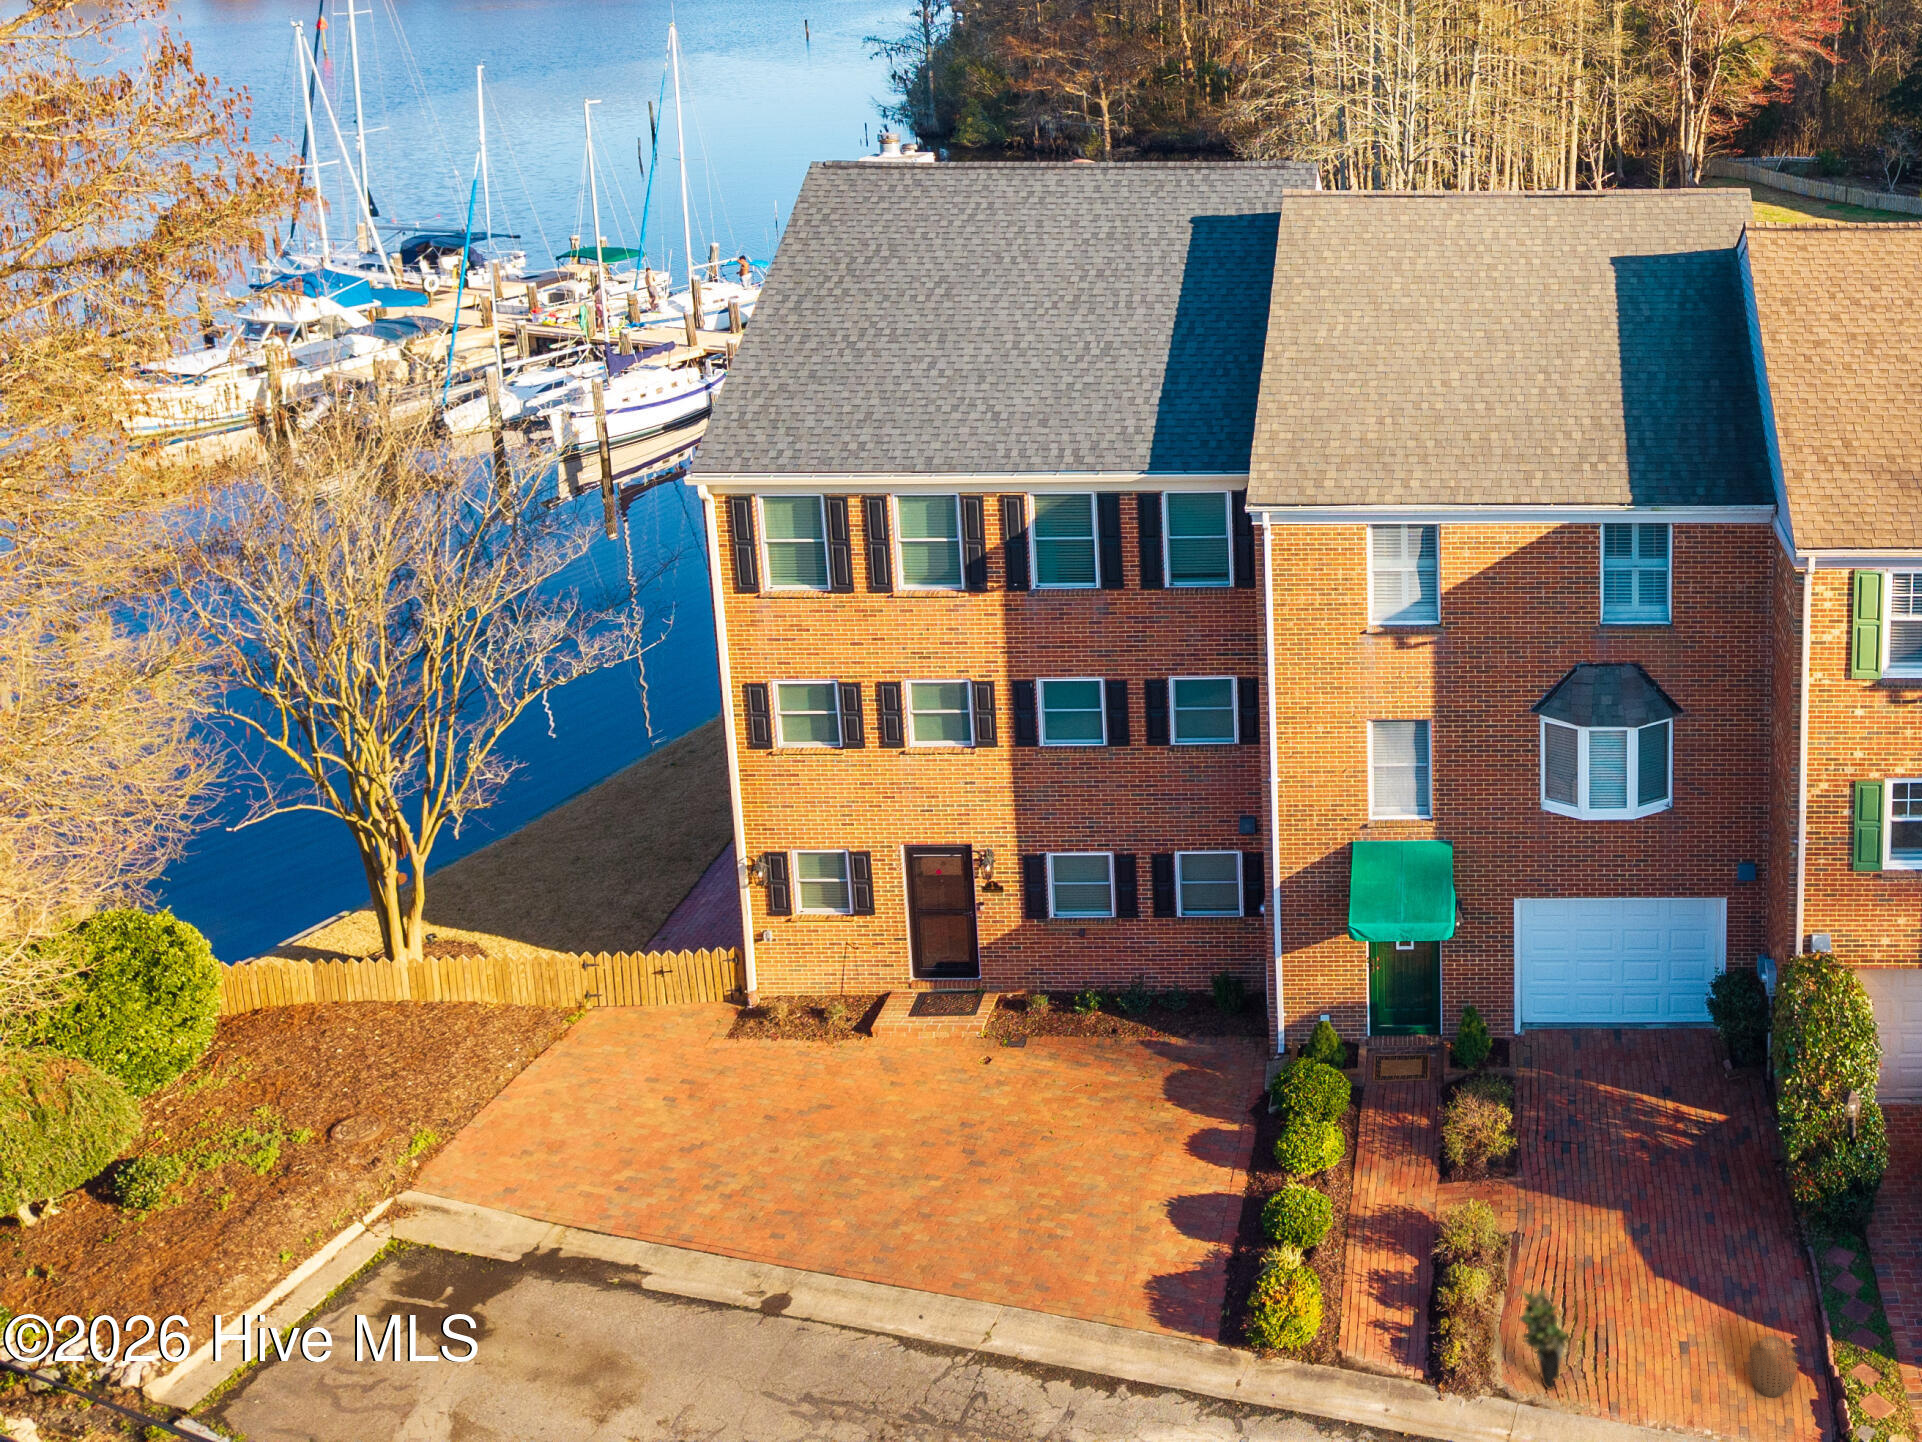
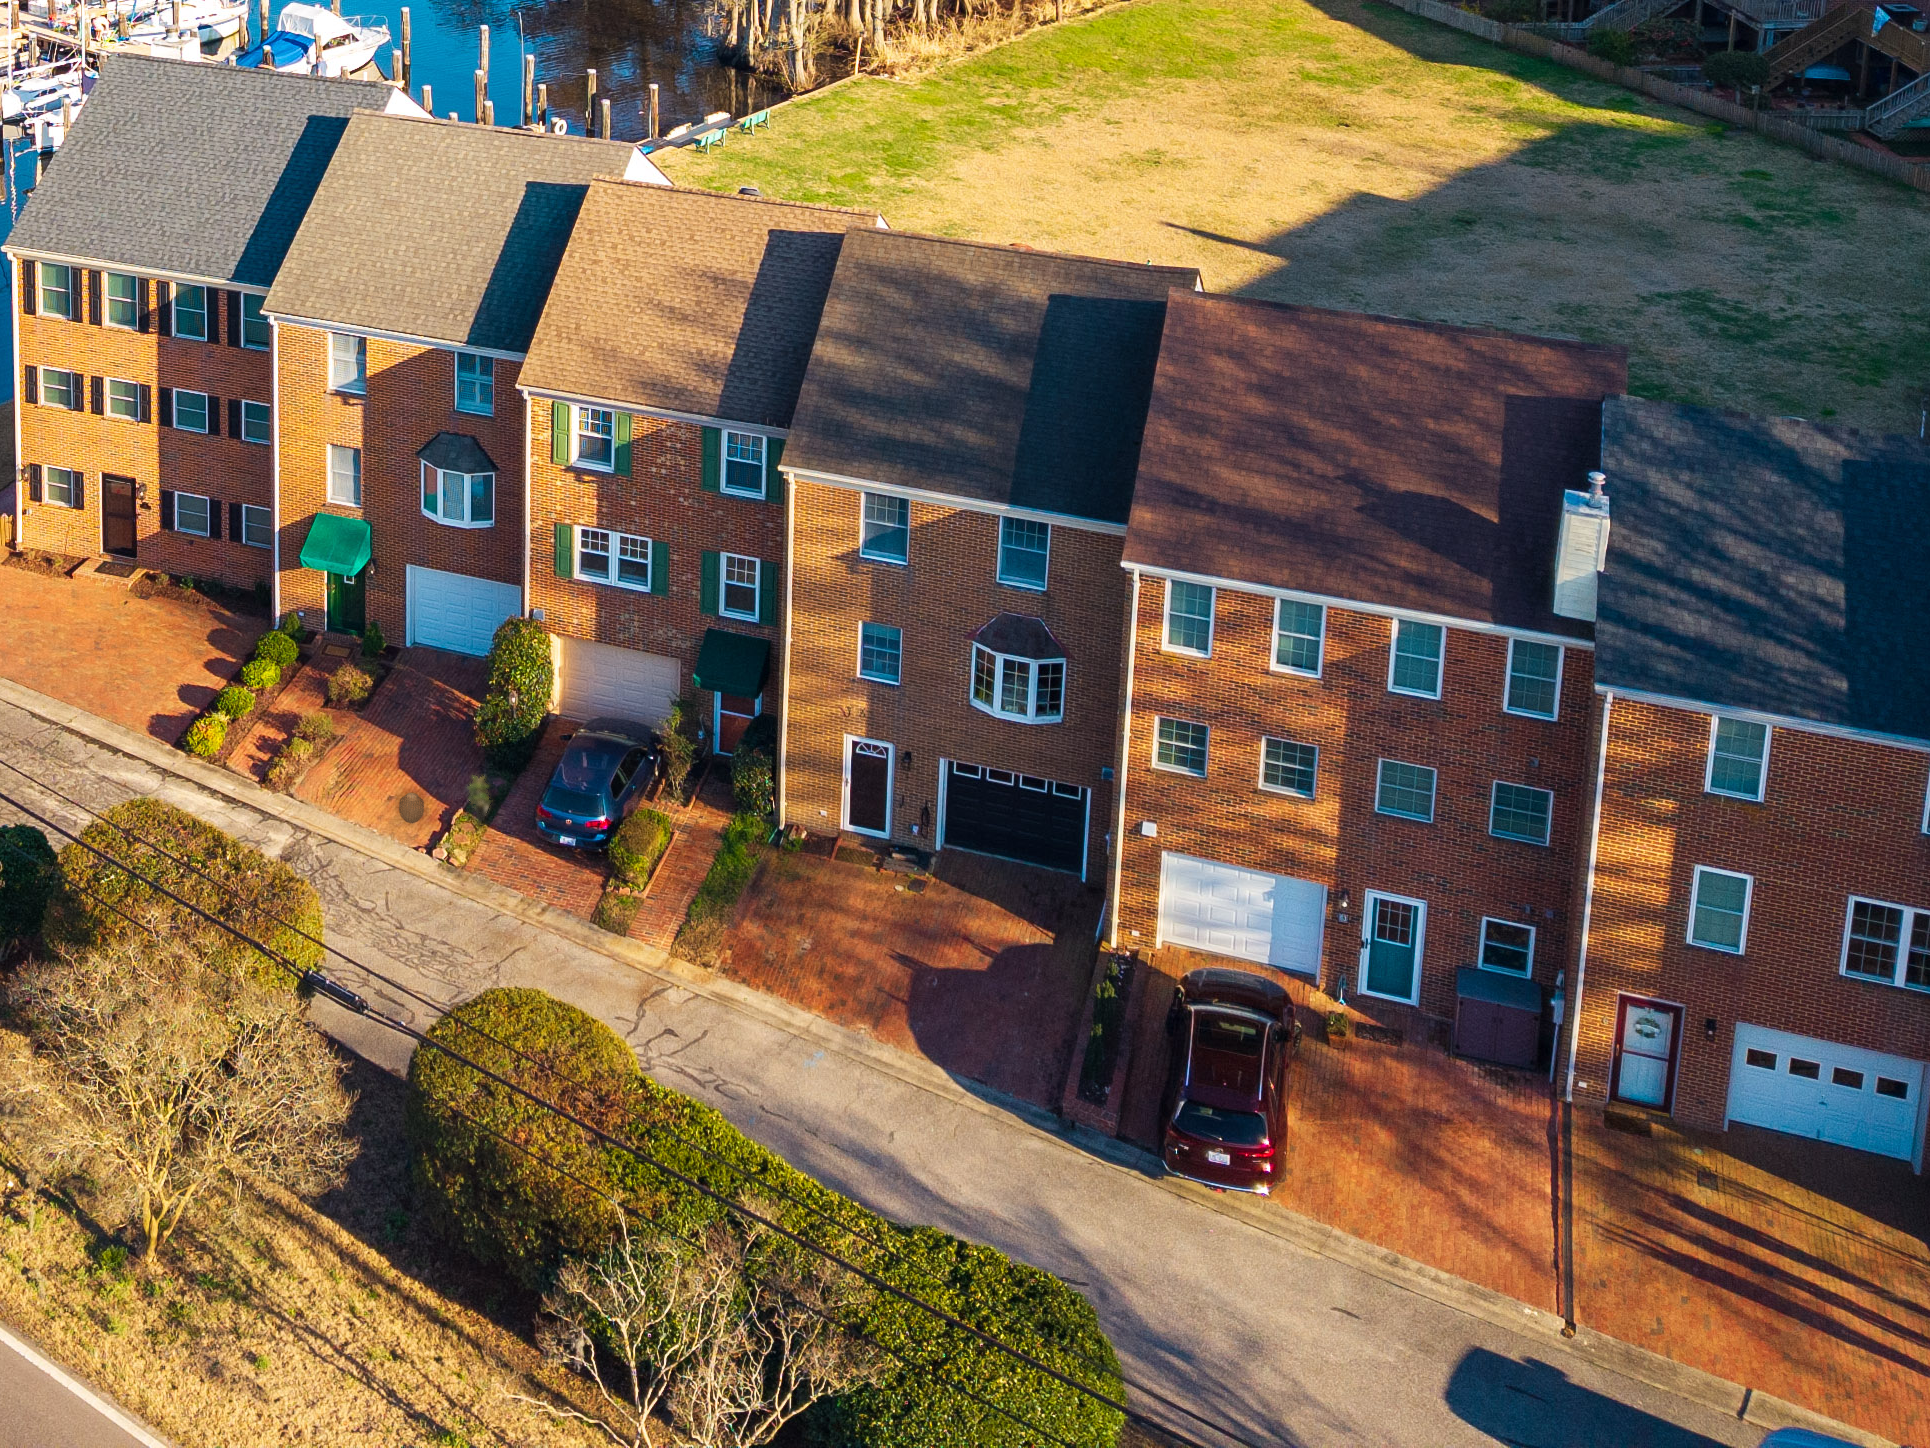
potted plant: present [1520,1288,1568,1389] -> present [468,777,491,825]

